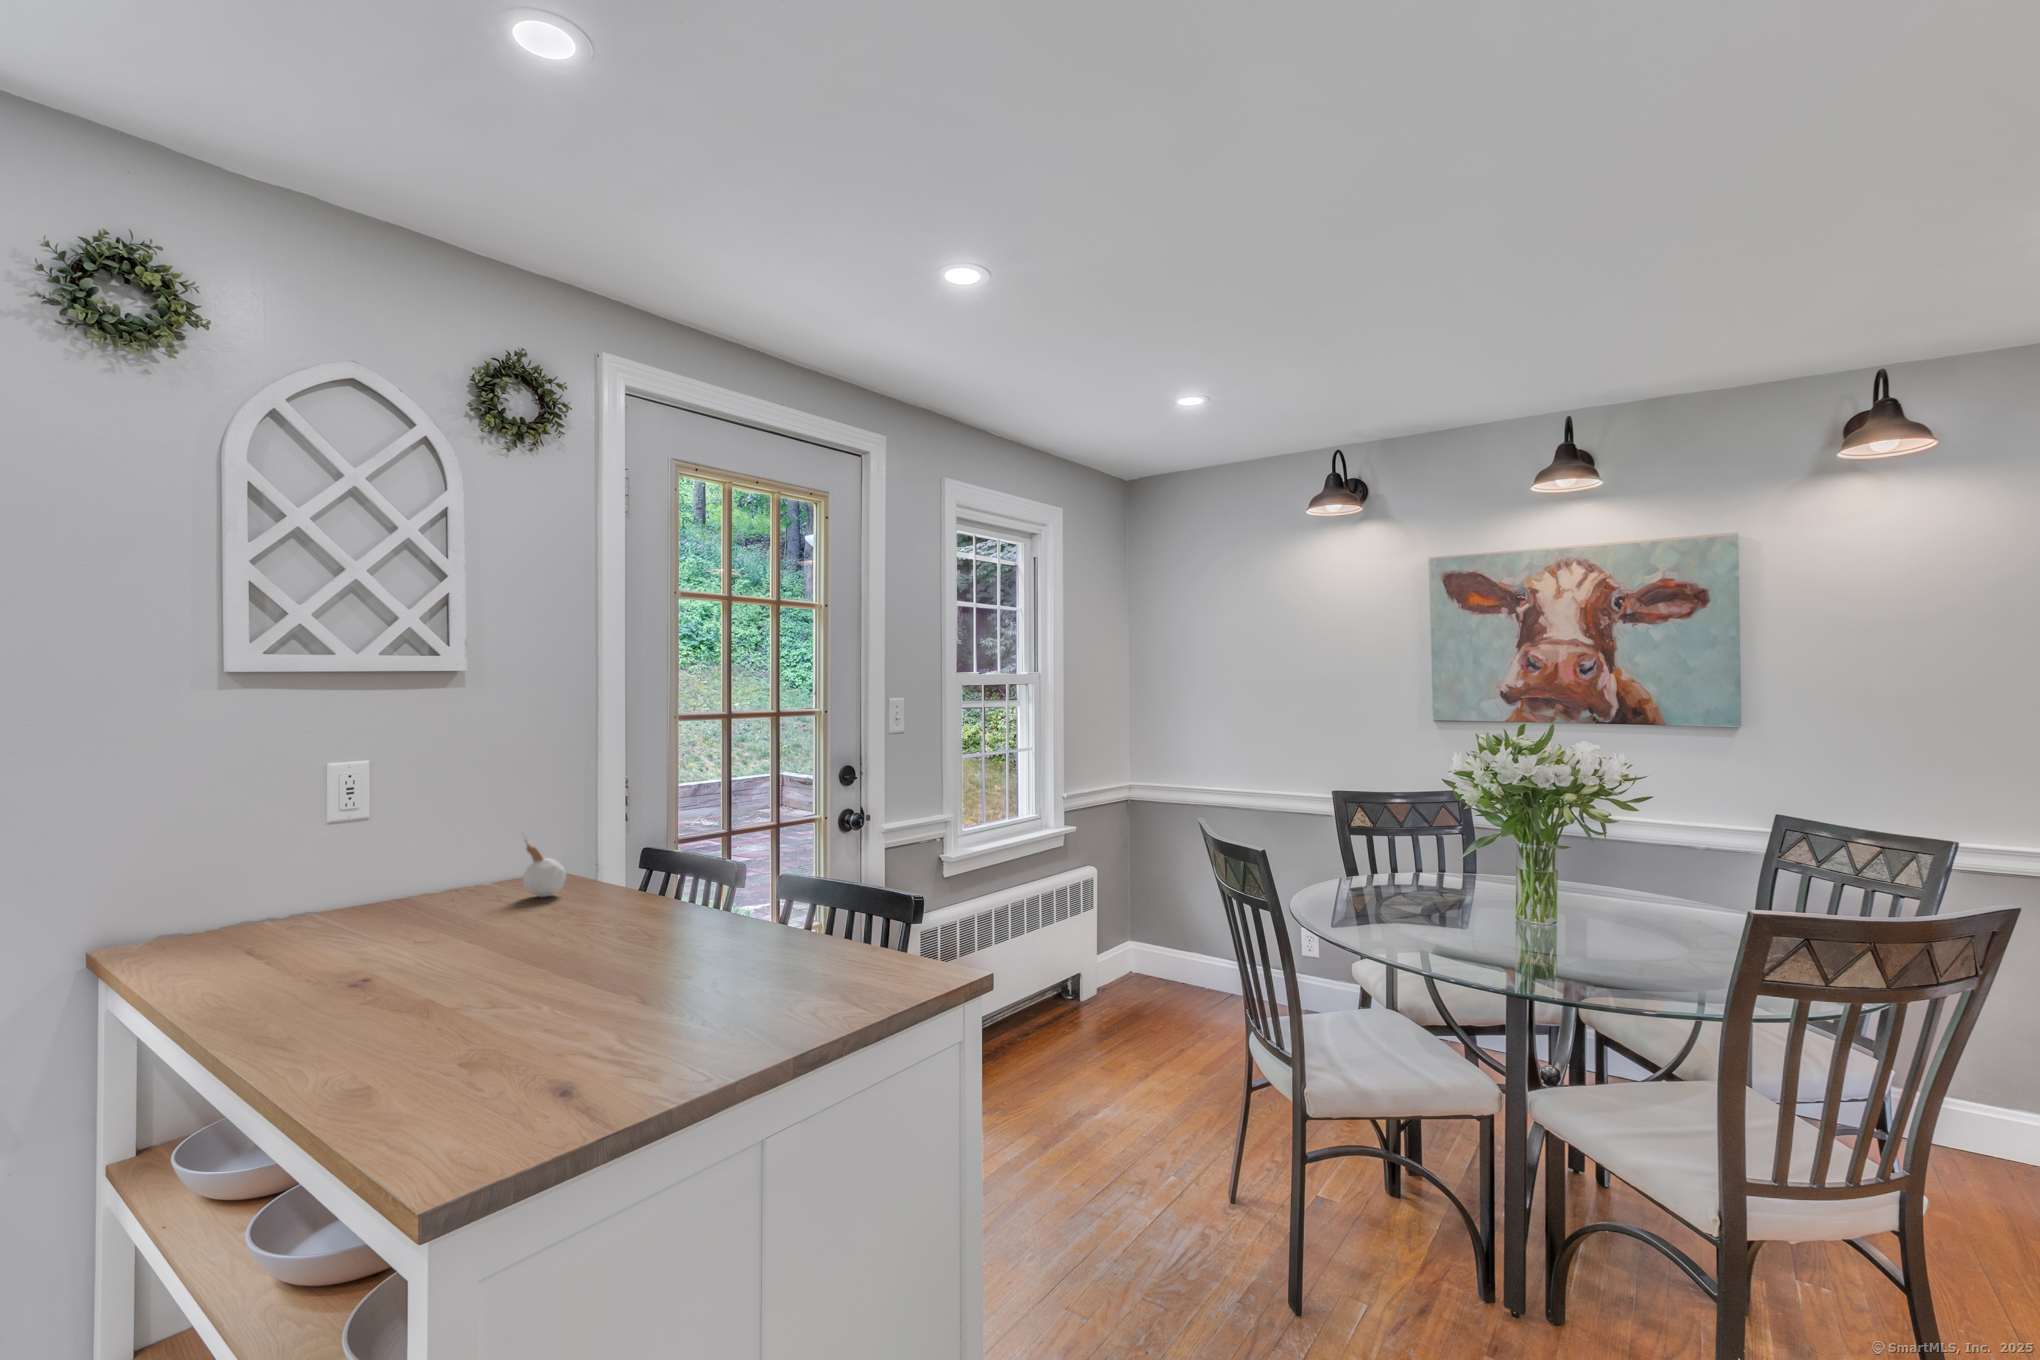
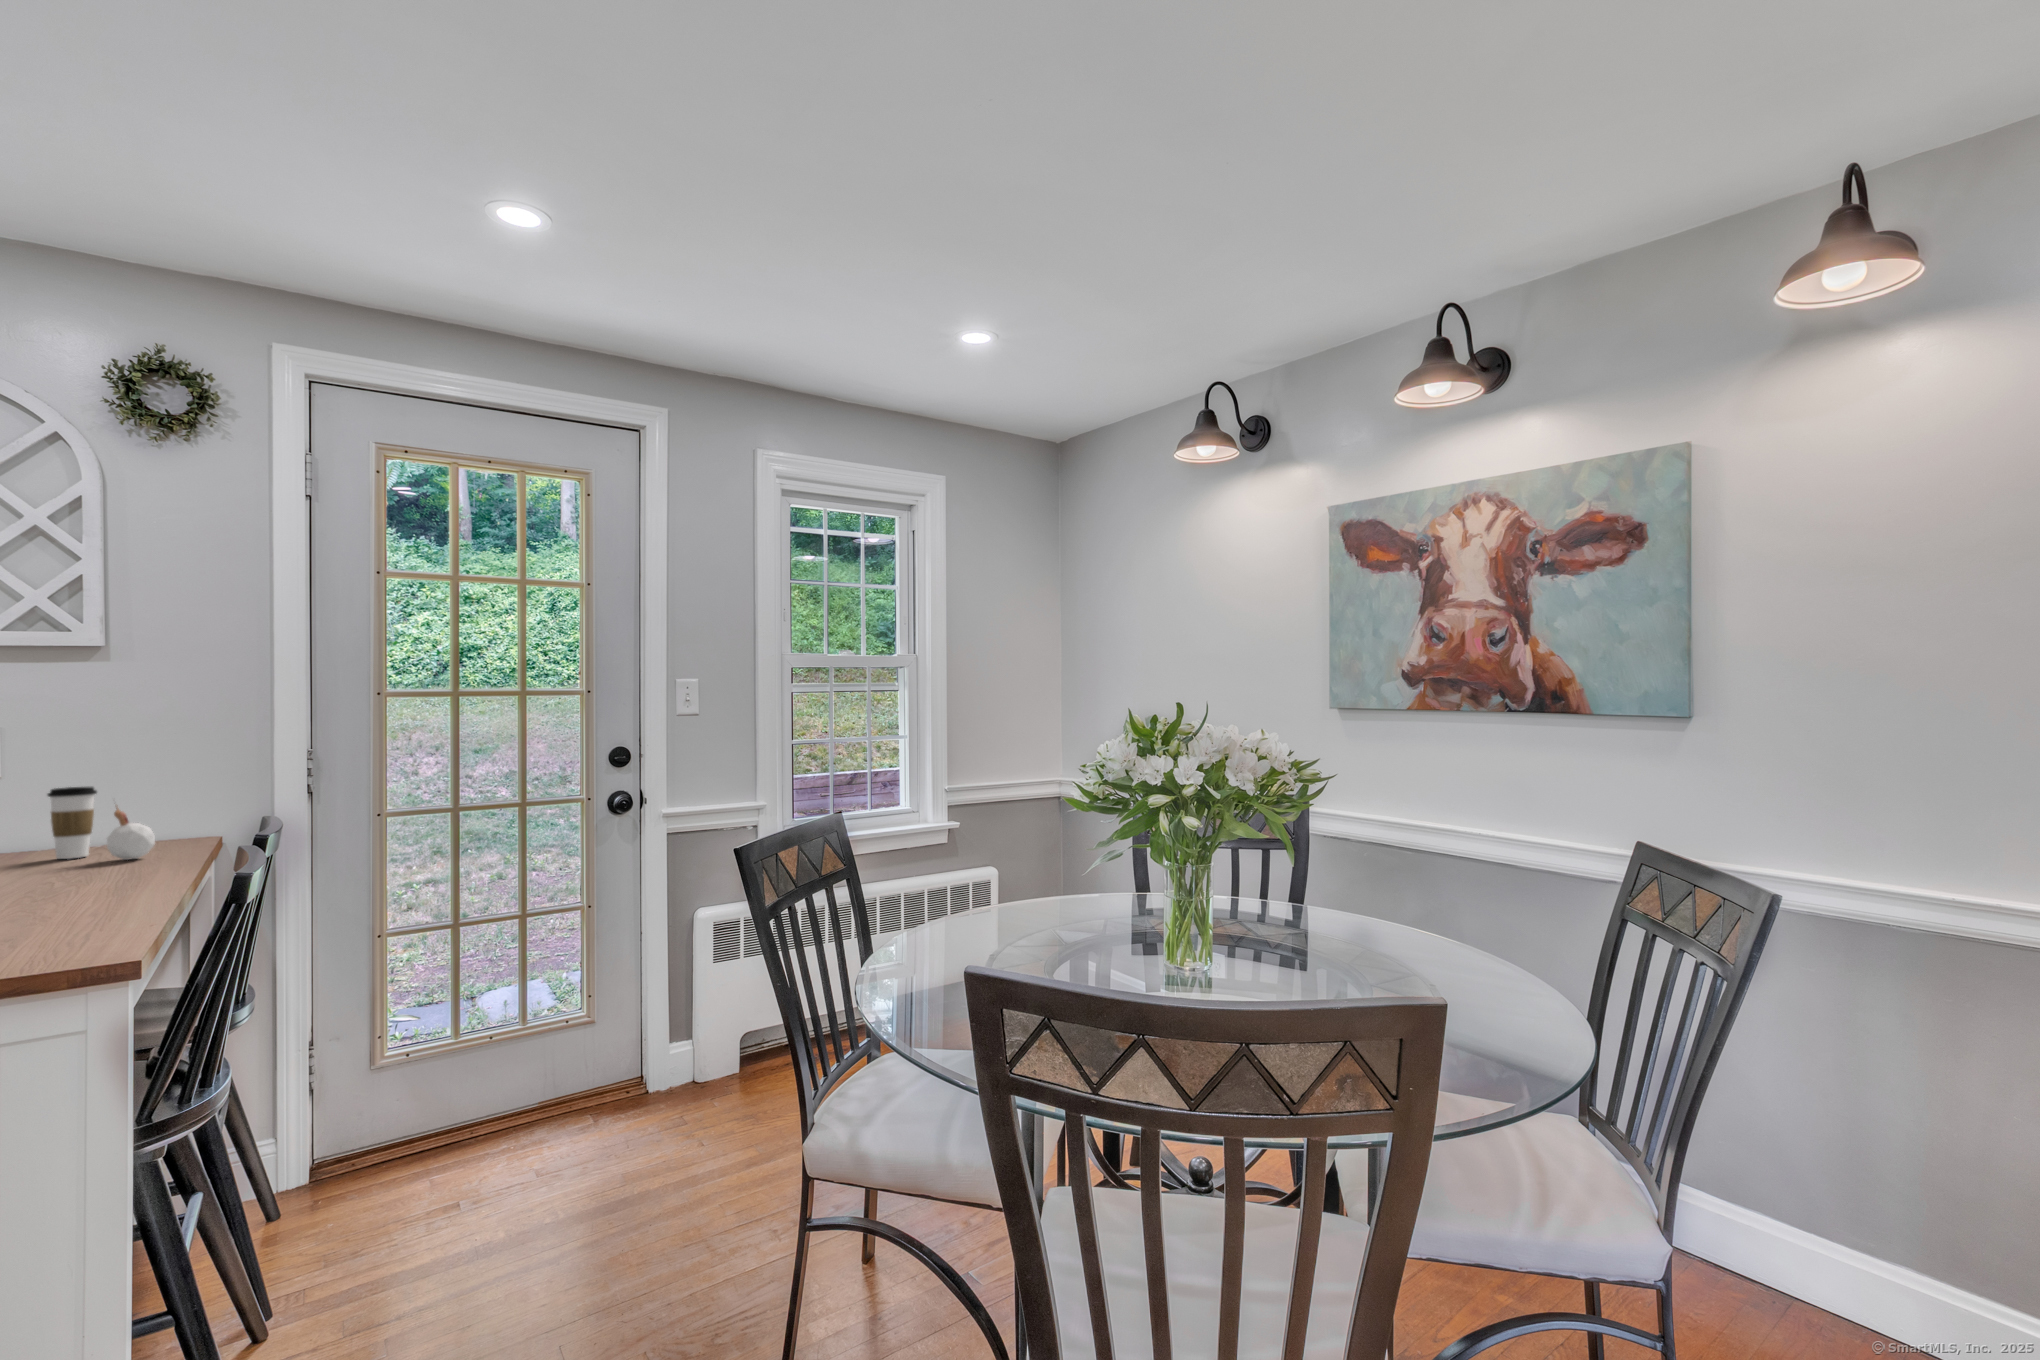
coffee cup: none [443,821,487,901] -> present [48,787,97,859]

